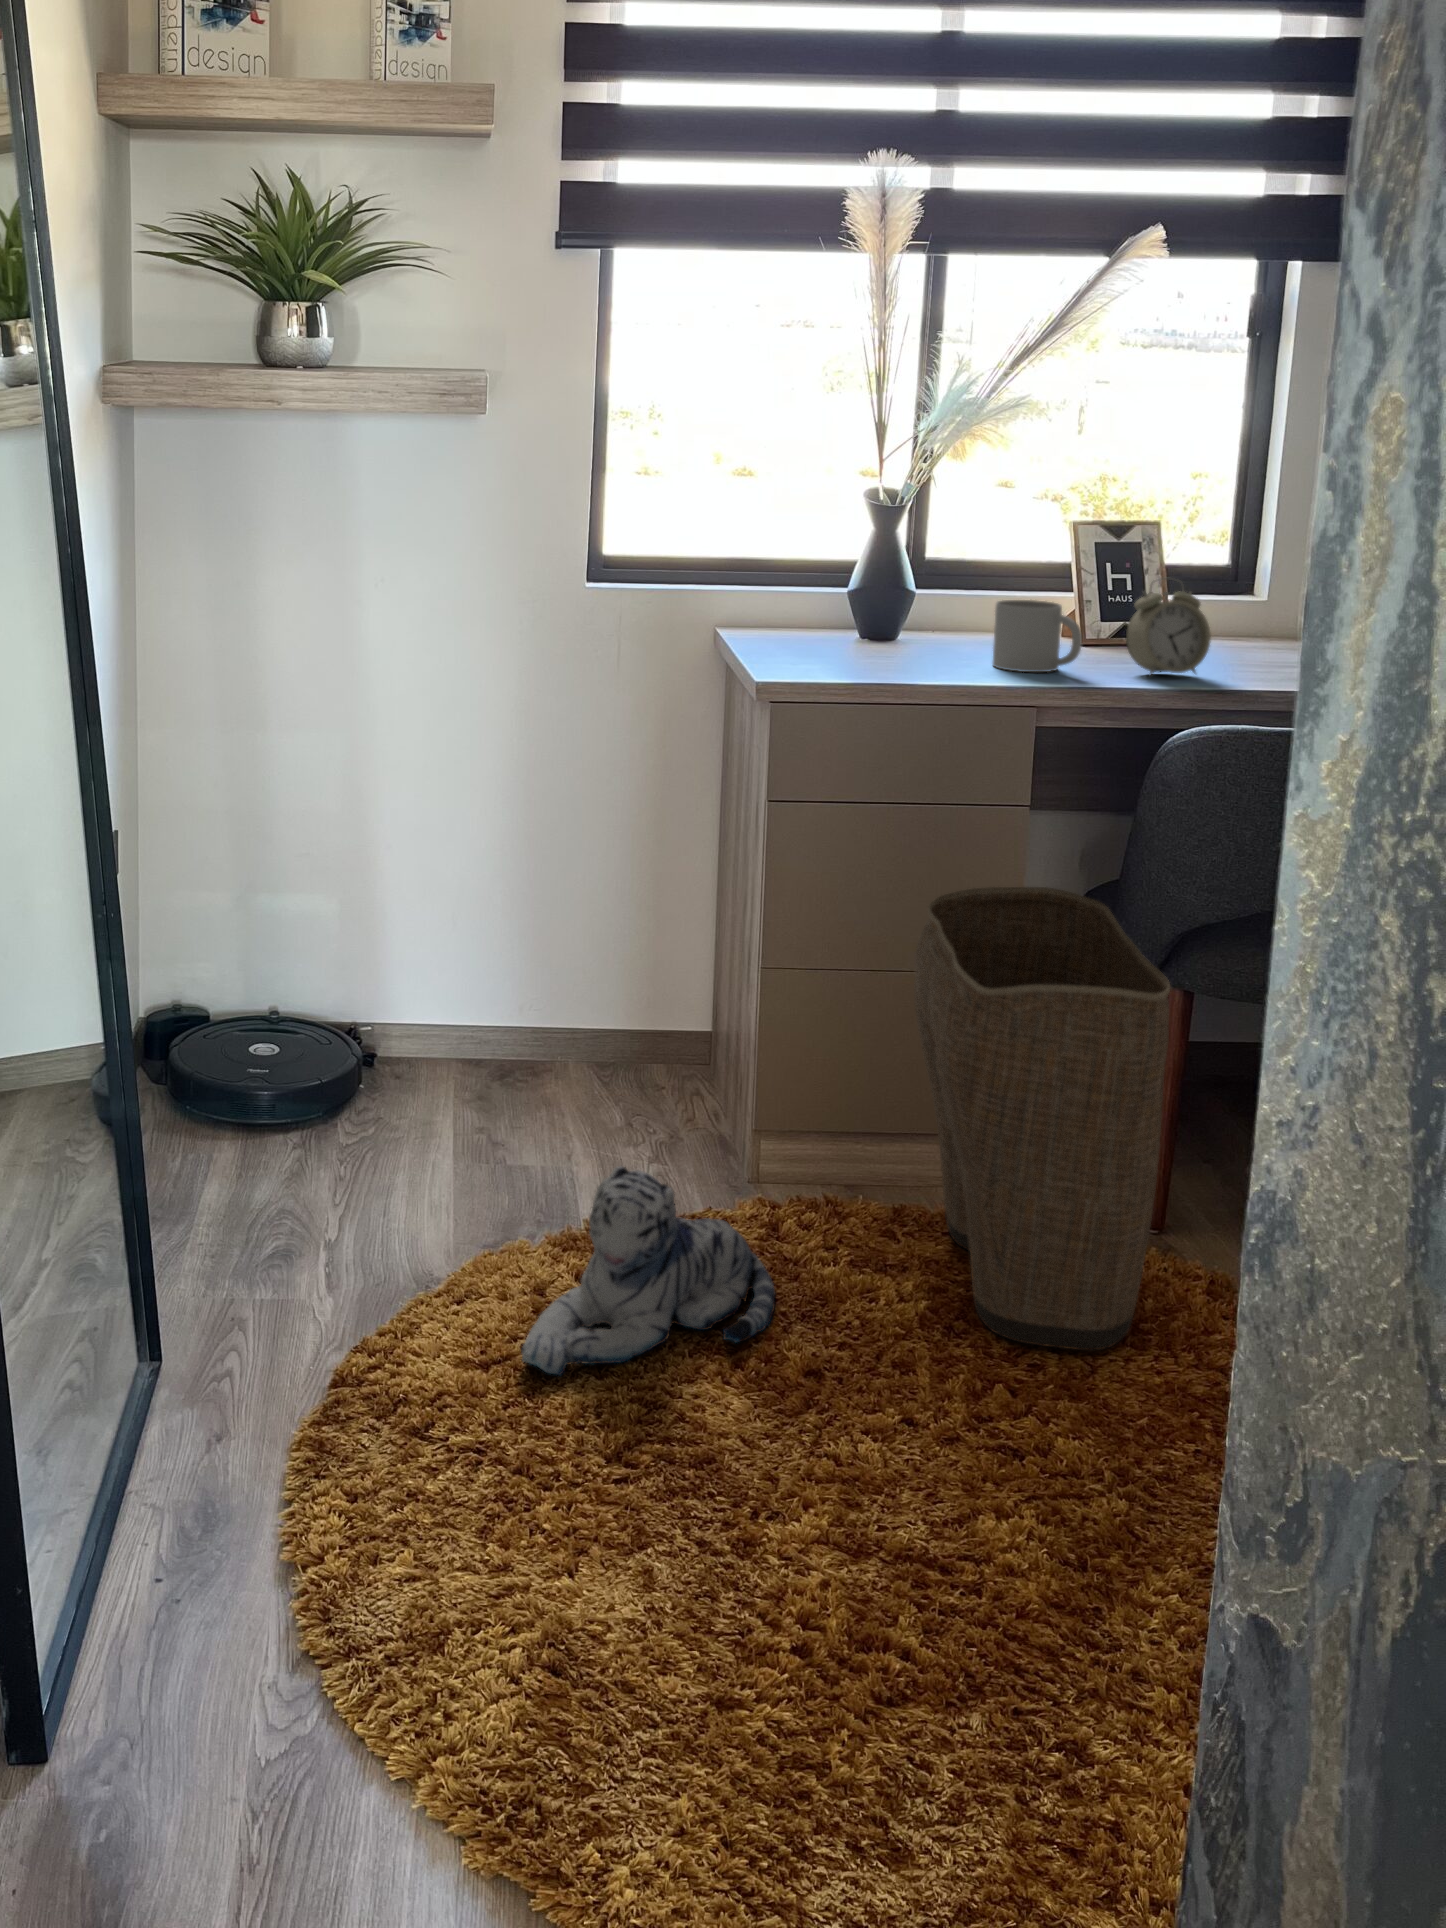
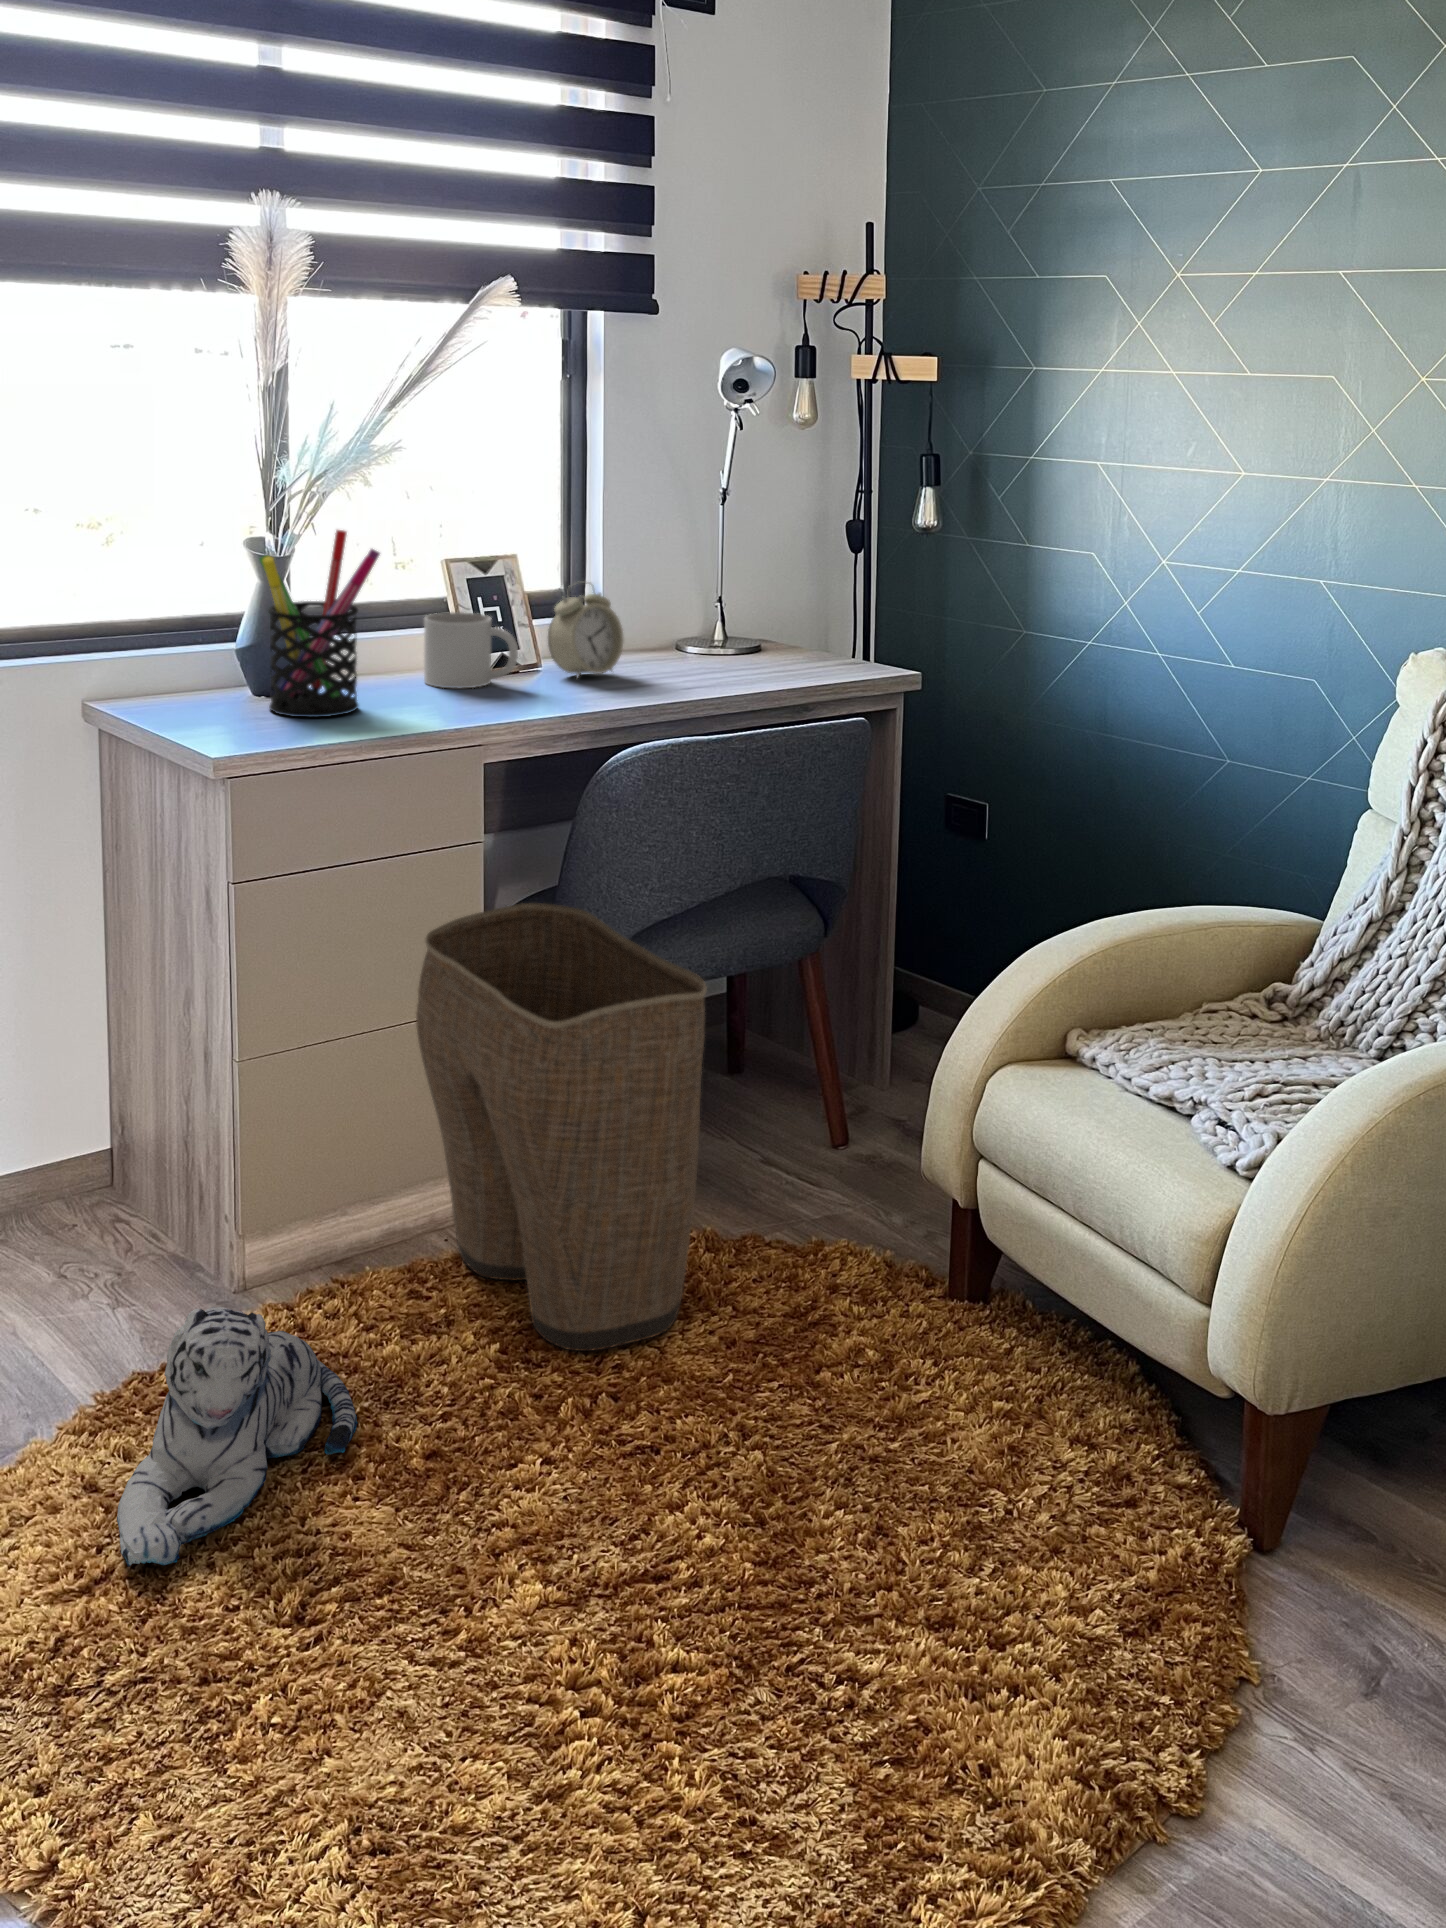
pen holder: none [815,507,932,678] -> present [260,530,380,717]

